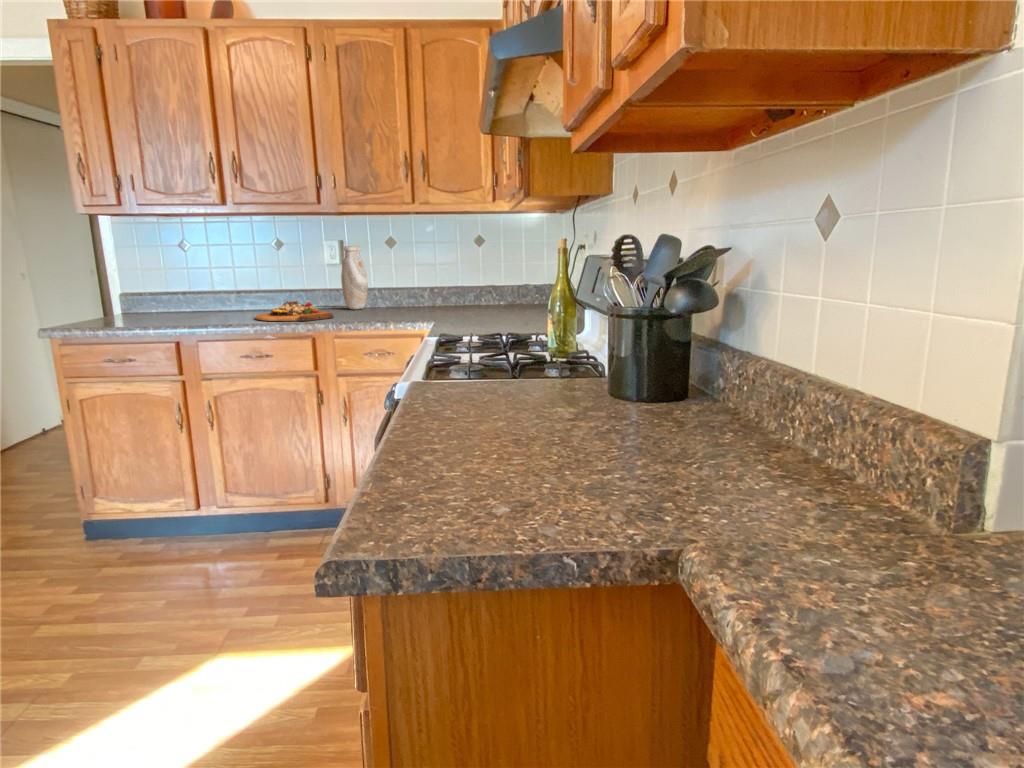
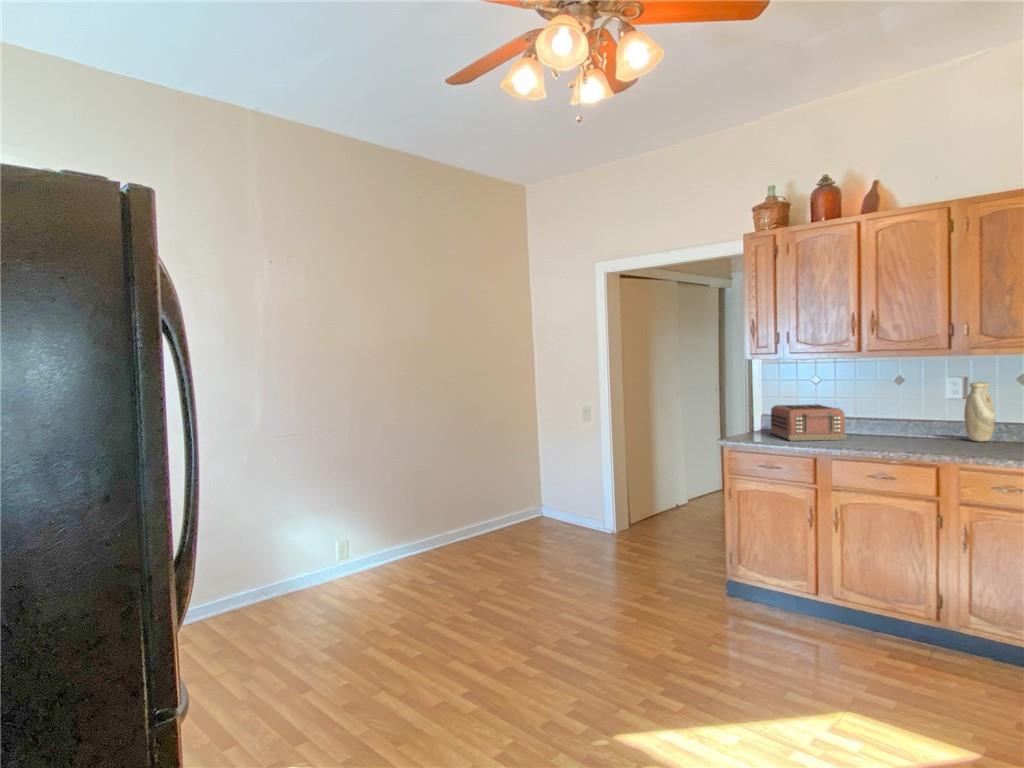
toaster: none [125,276,222,323] -> present [770,404,846,441]
cutting board: present [255,301,333,321] -> none [877,431,959,451]

